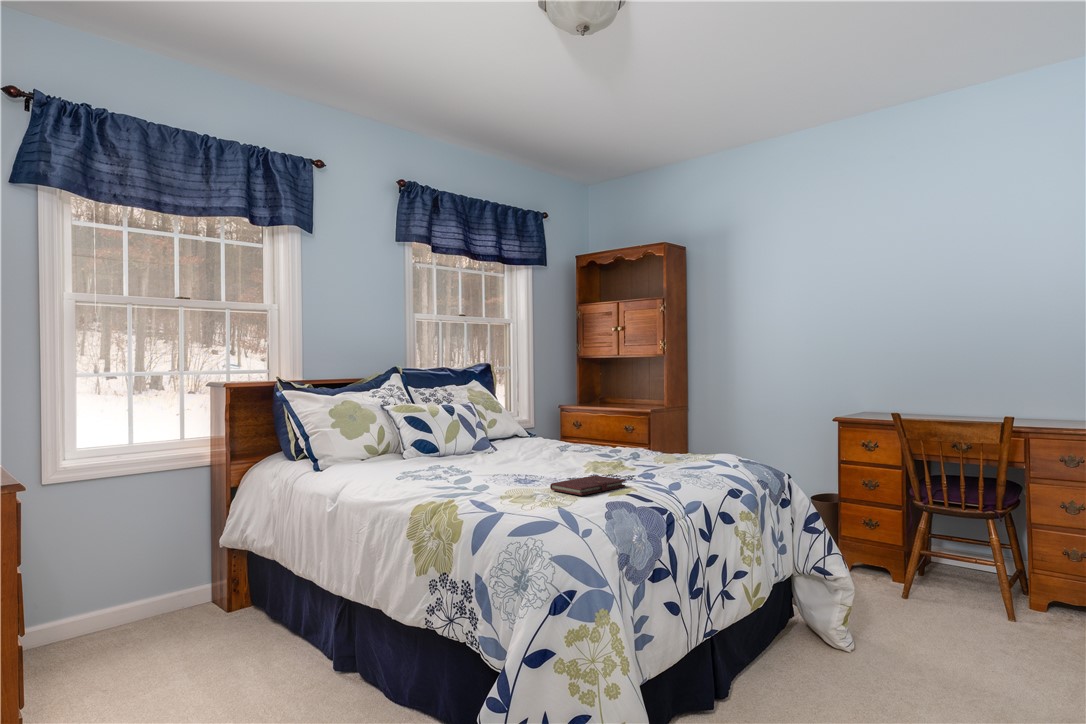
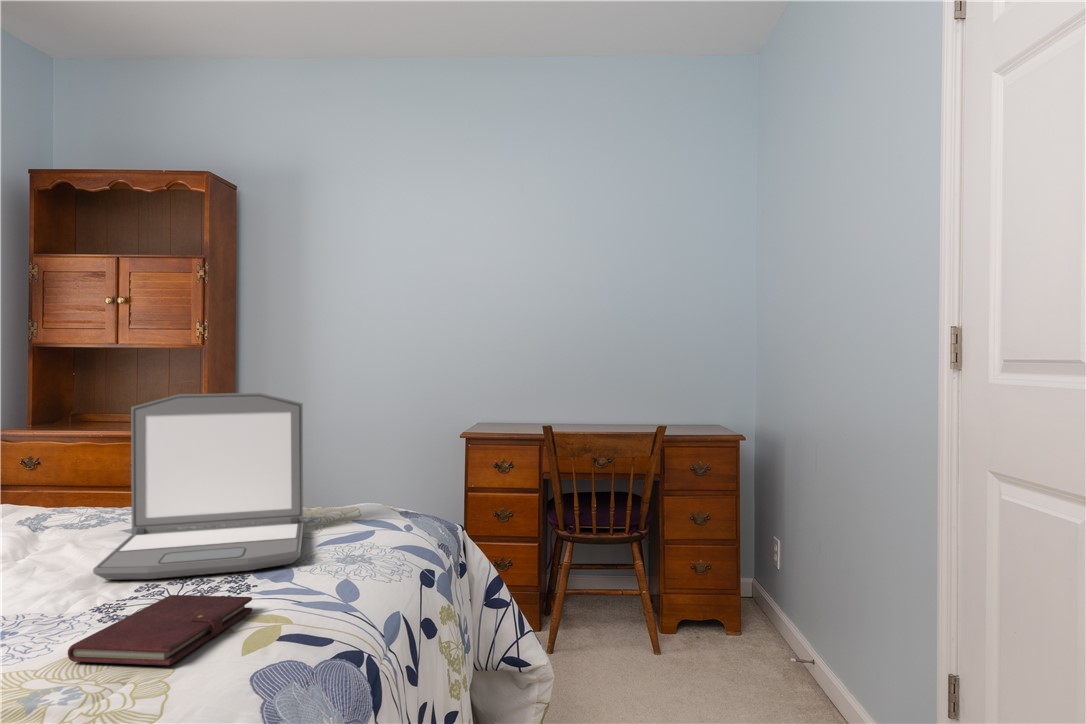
laptop: none [572,384,679,474] -> present [93,393,304,580]

